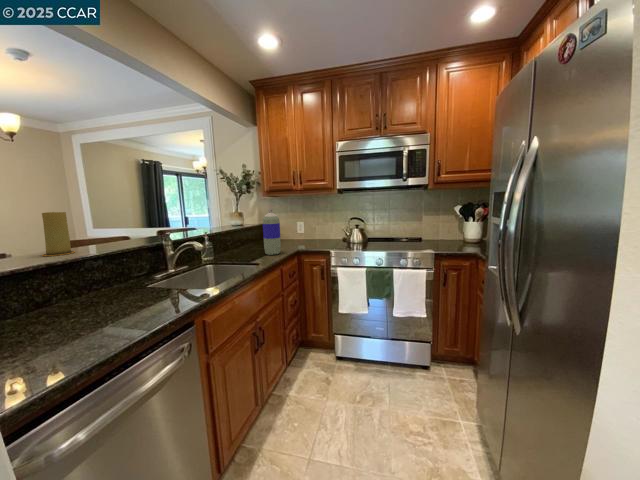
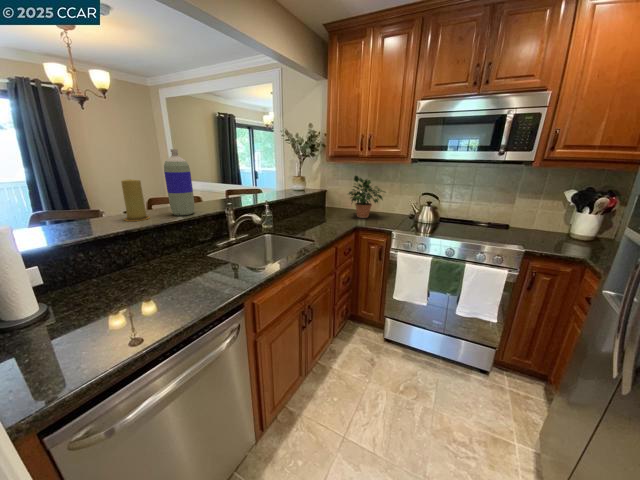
potted plant: none [284,206,322,245] -> present [349,176,385,218]
bottle: present [263,208,281,255] -> present [164,149,194,215]

